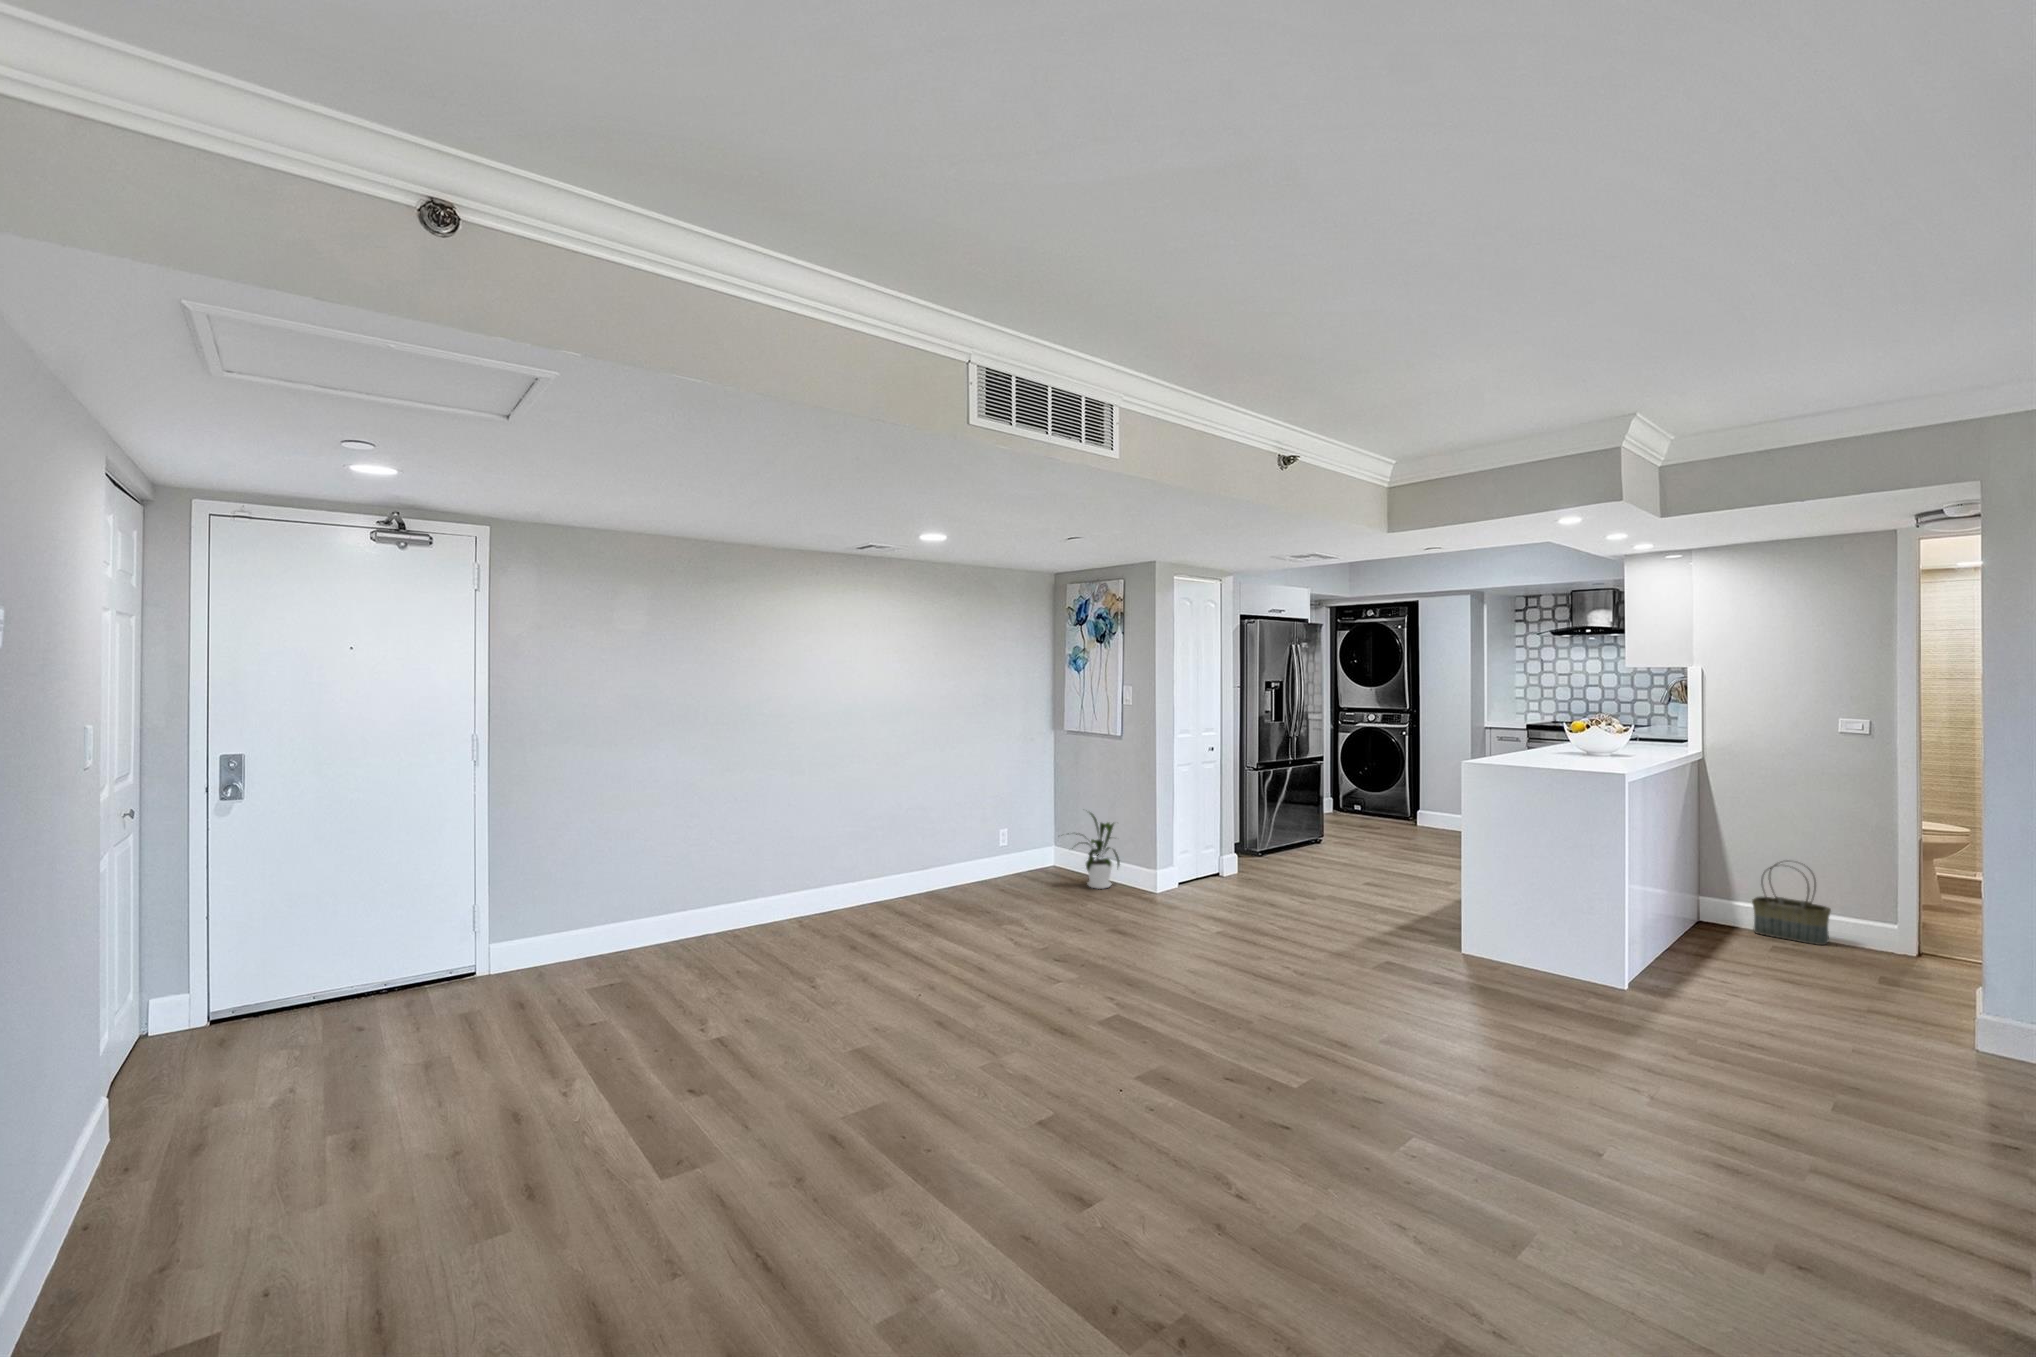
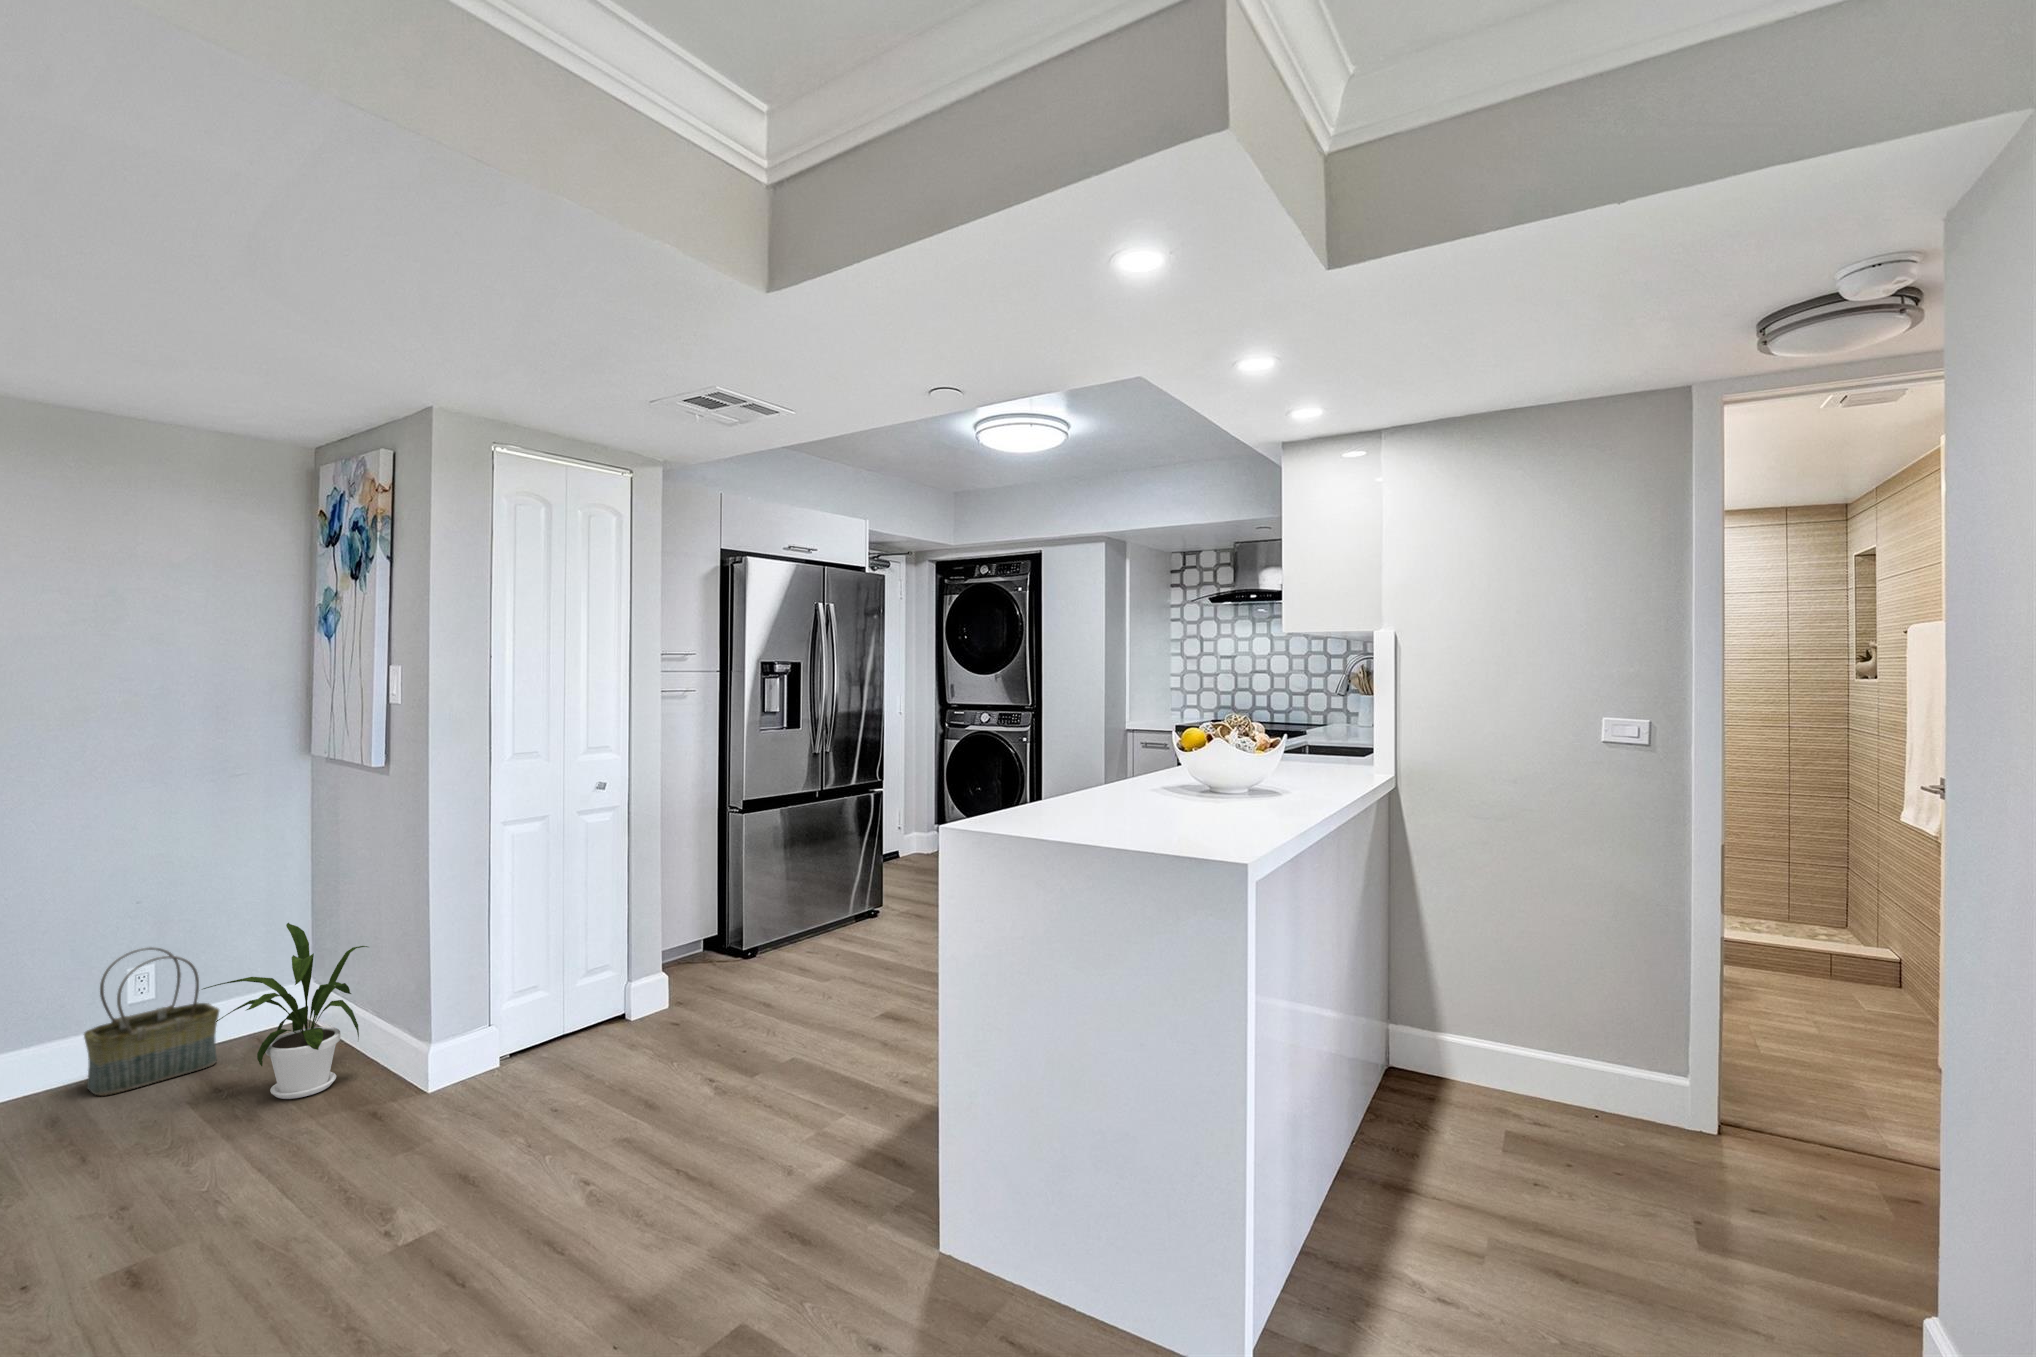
basket: present [1752,863,1831,945] -> present [84,947,219,1096]

